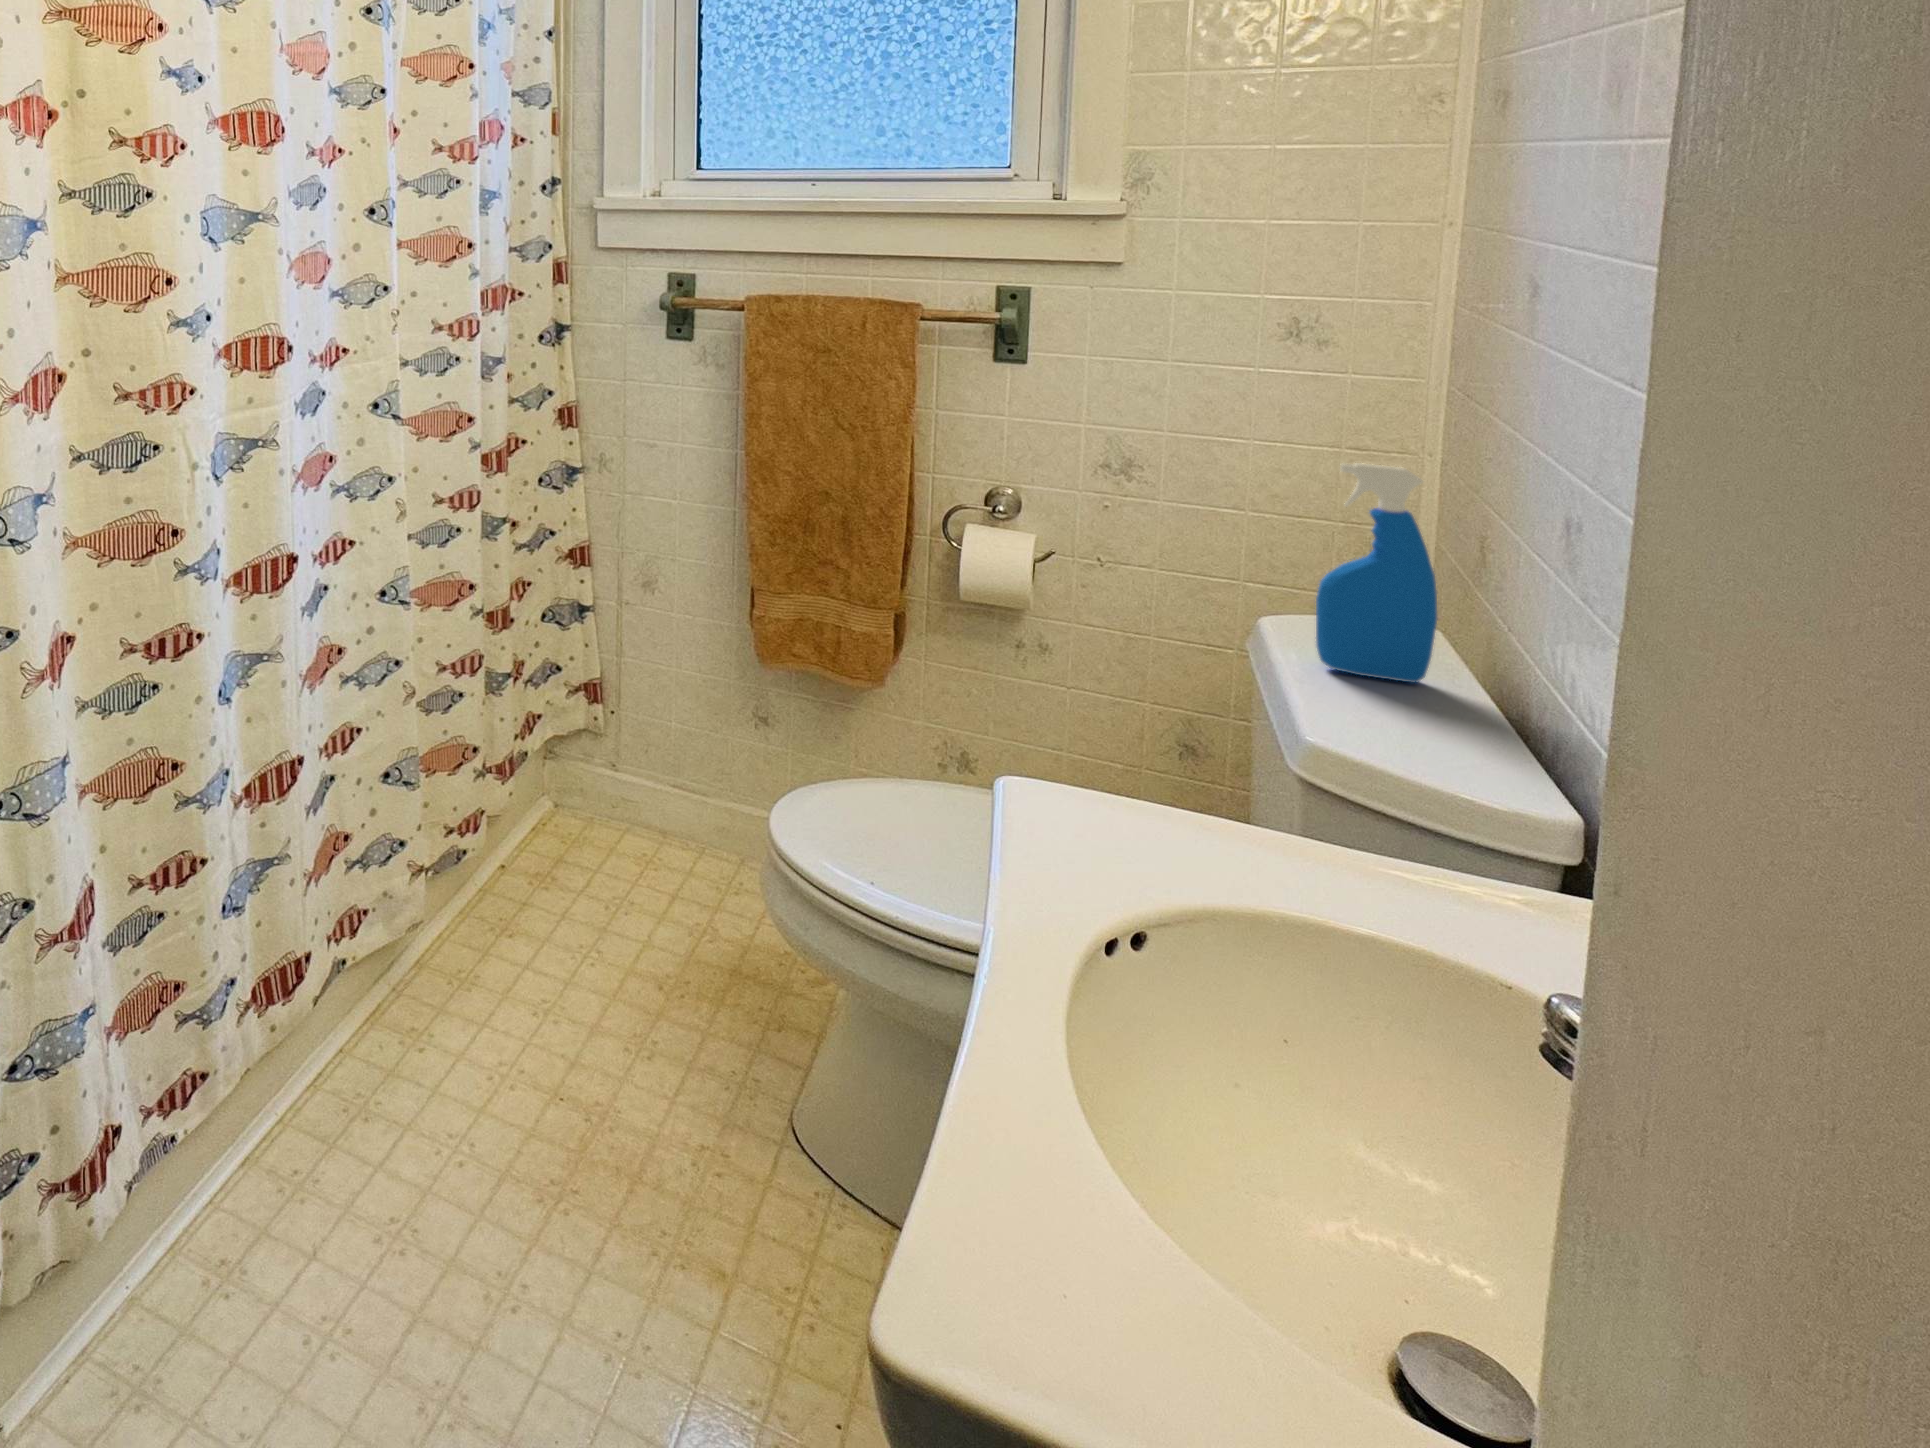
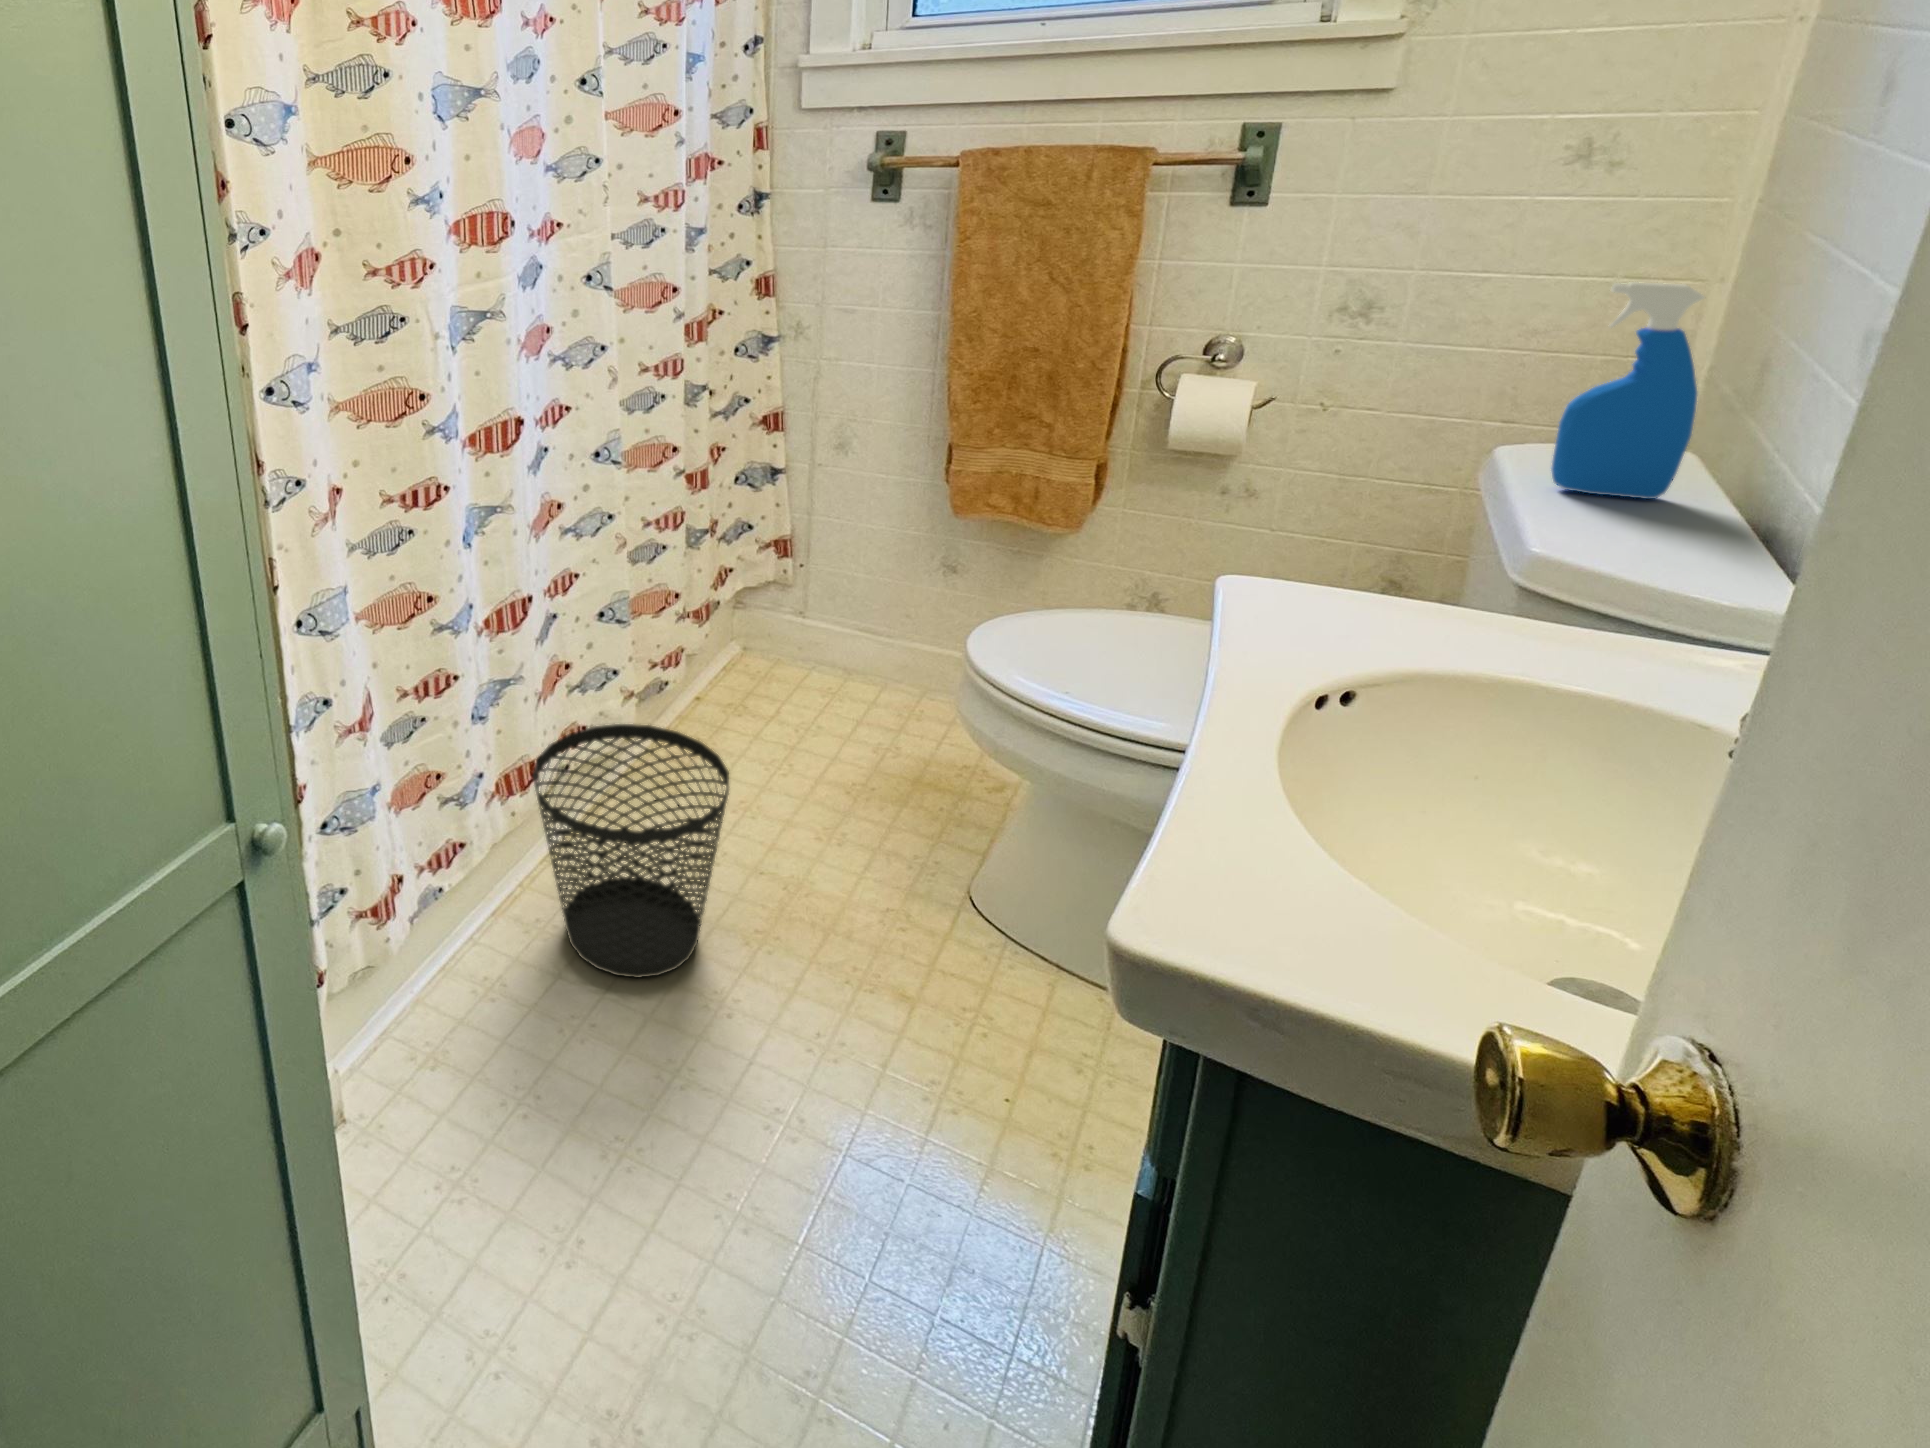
wastebasket: none [291,911,517,1259] -> present [533,724,729,978]

